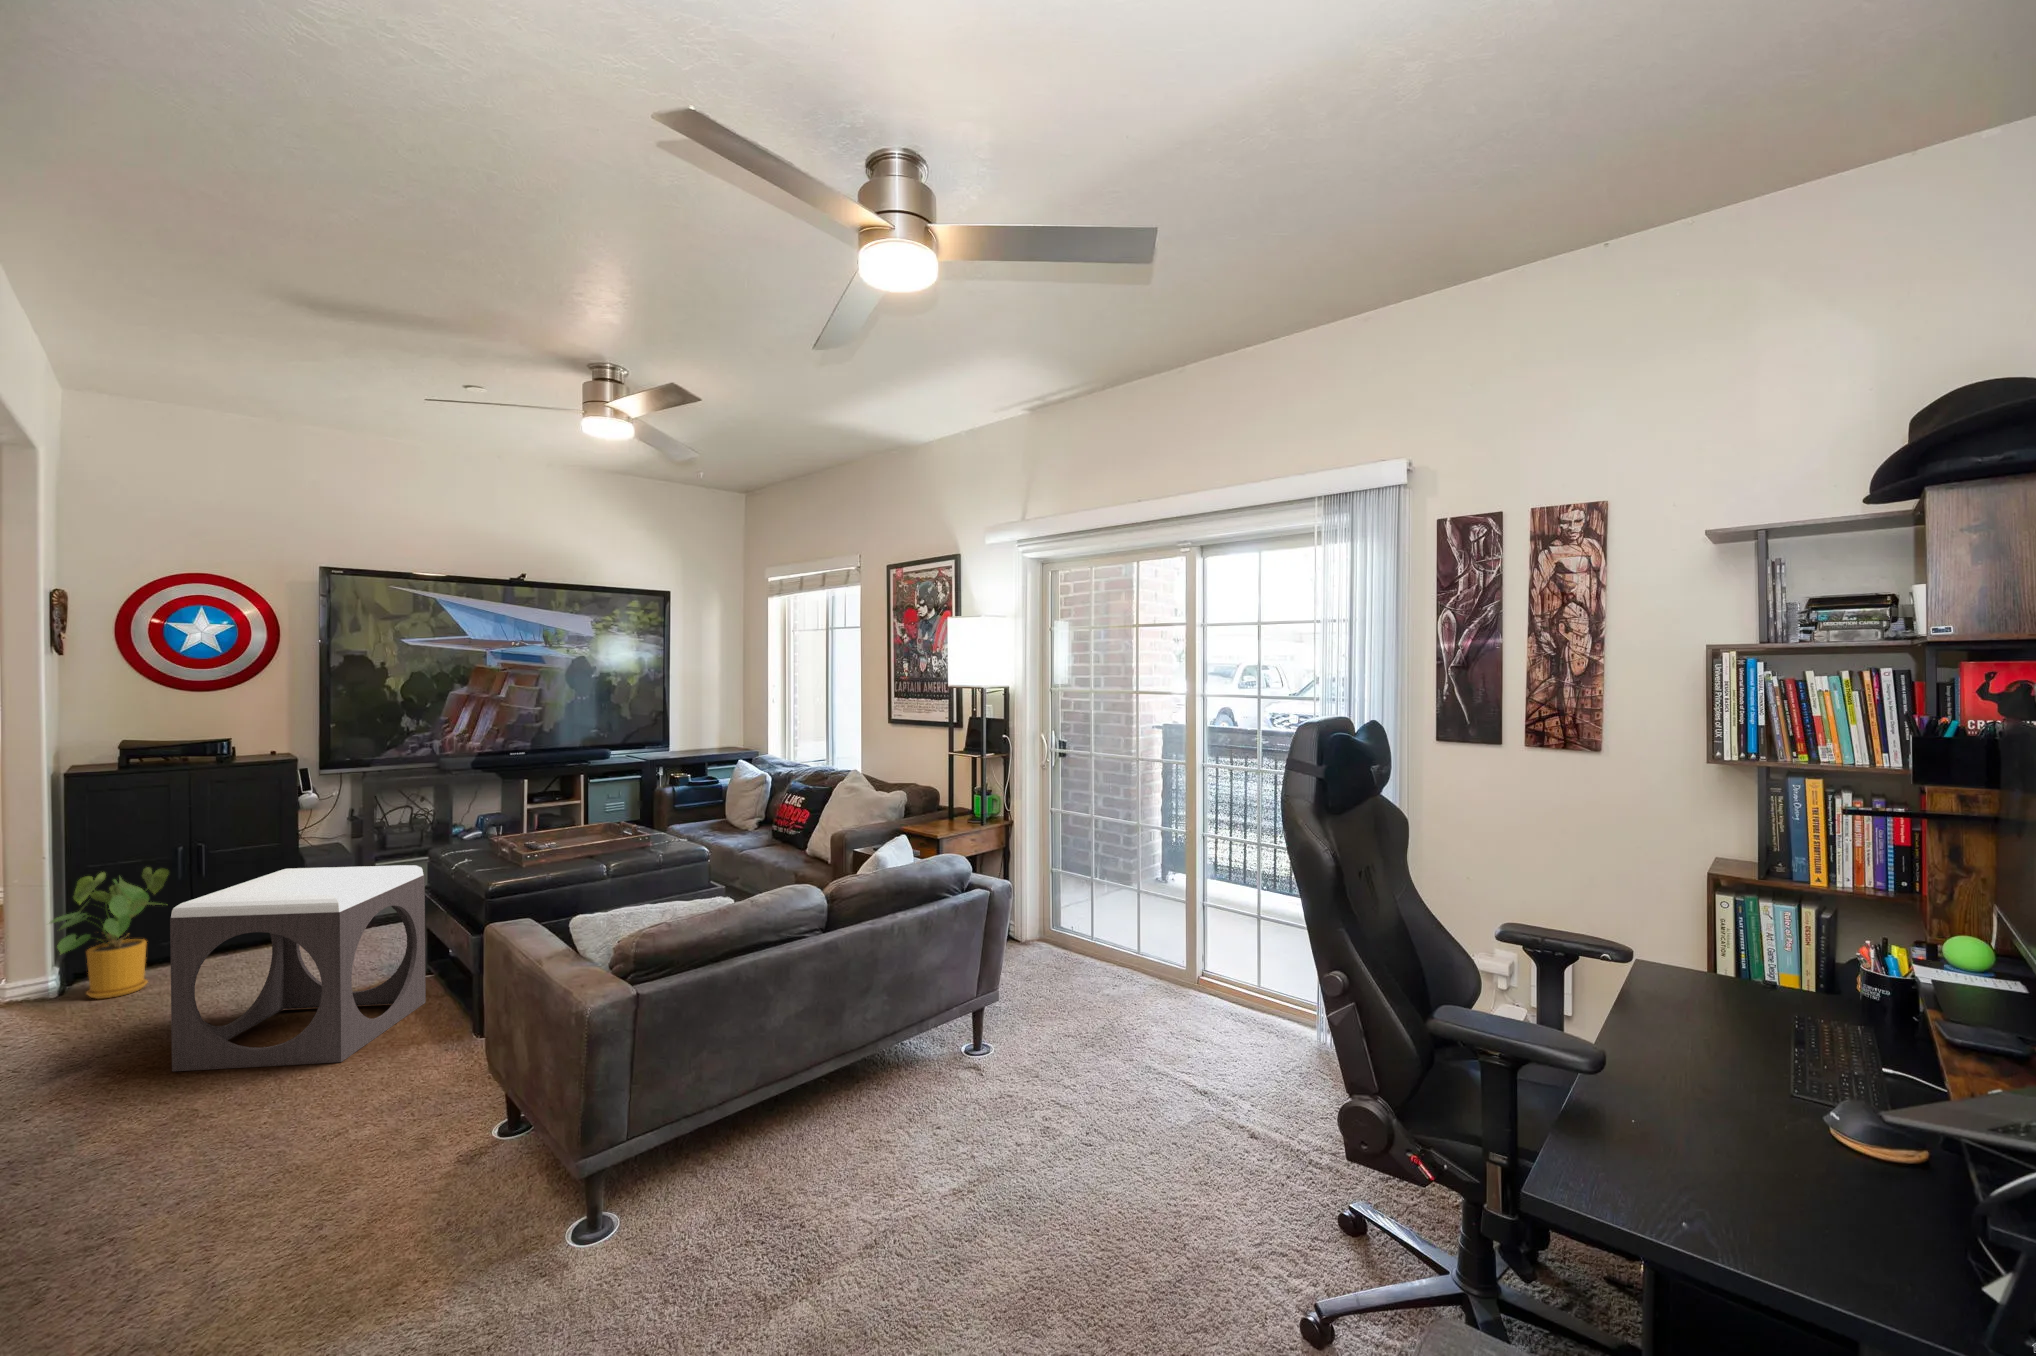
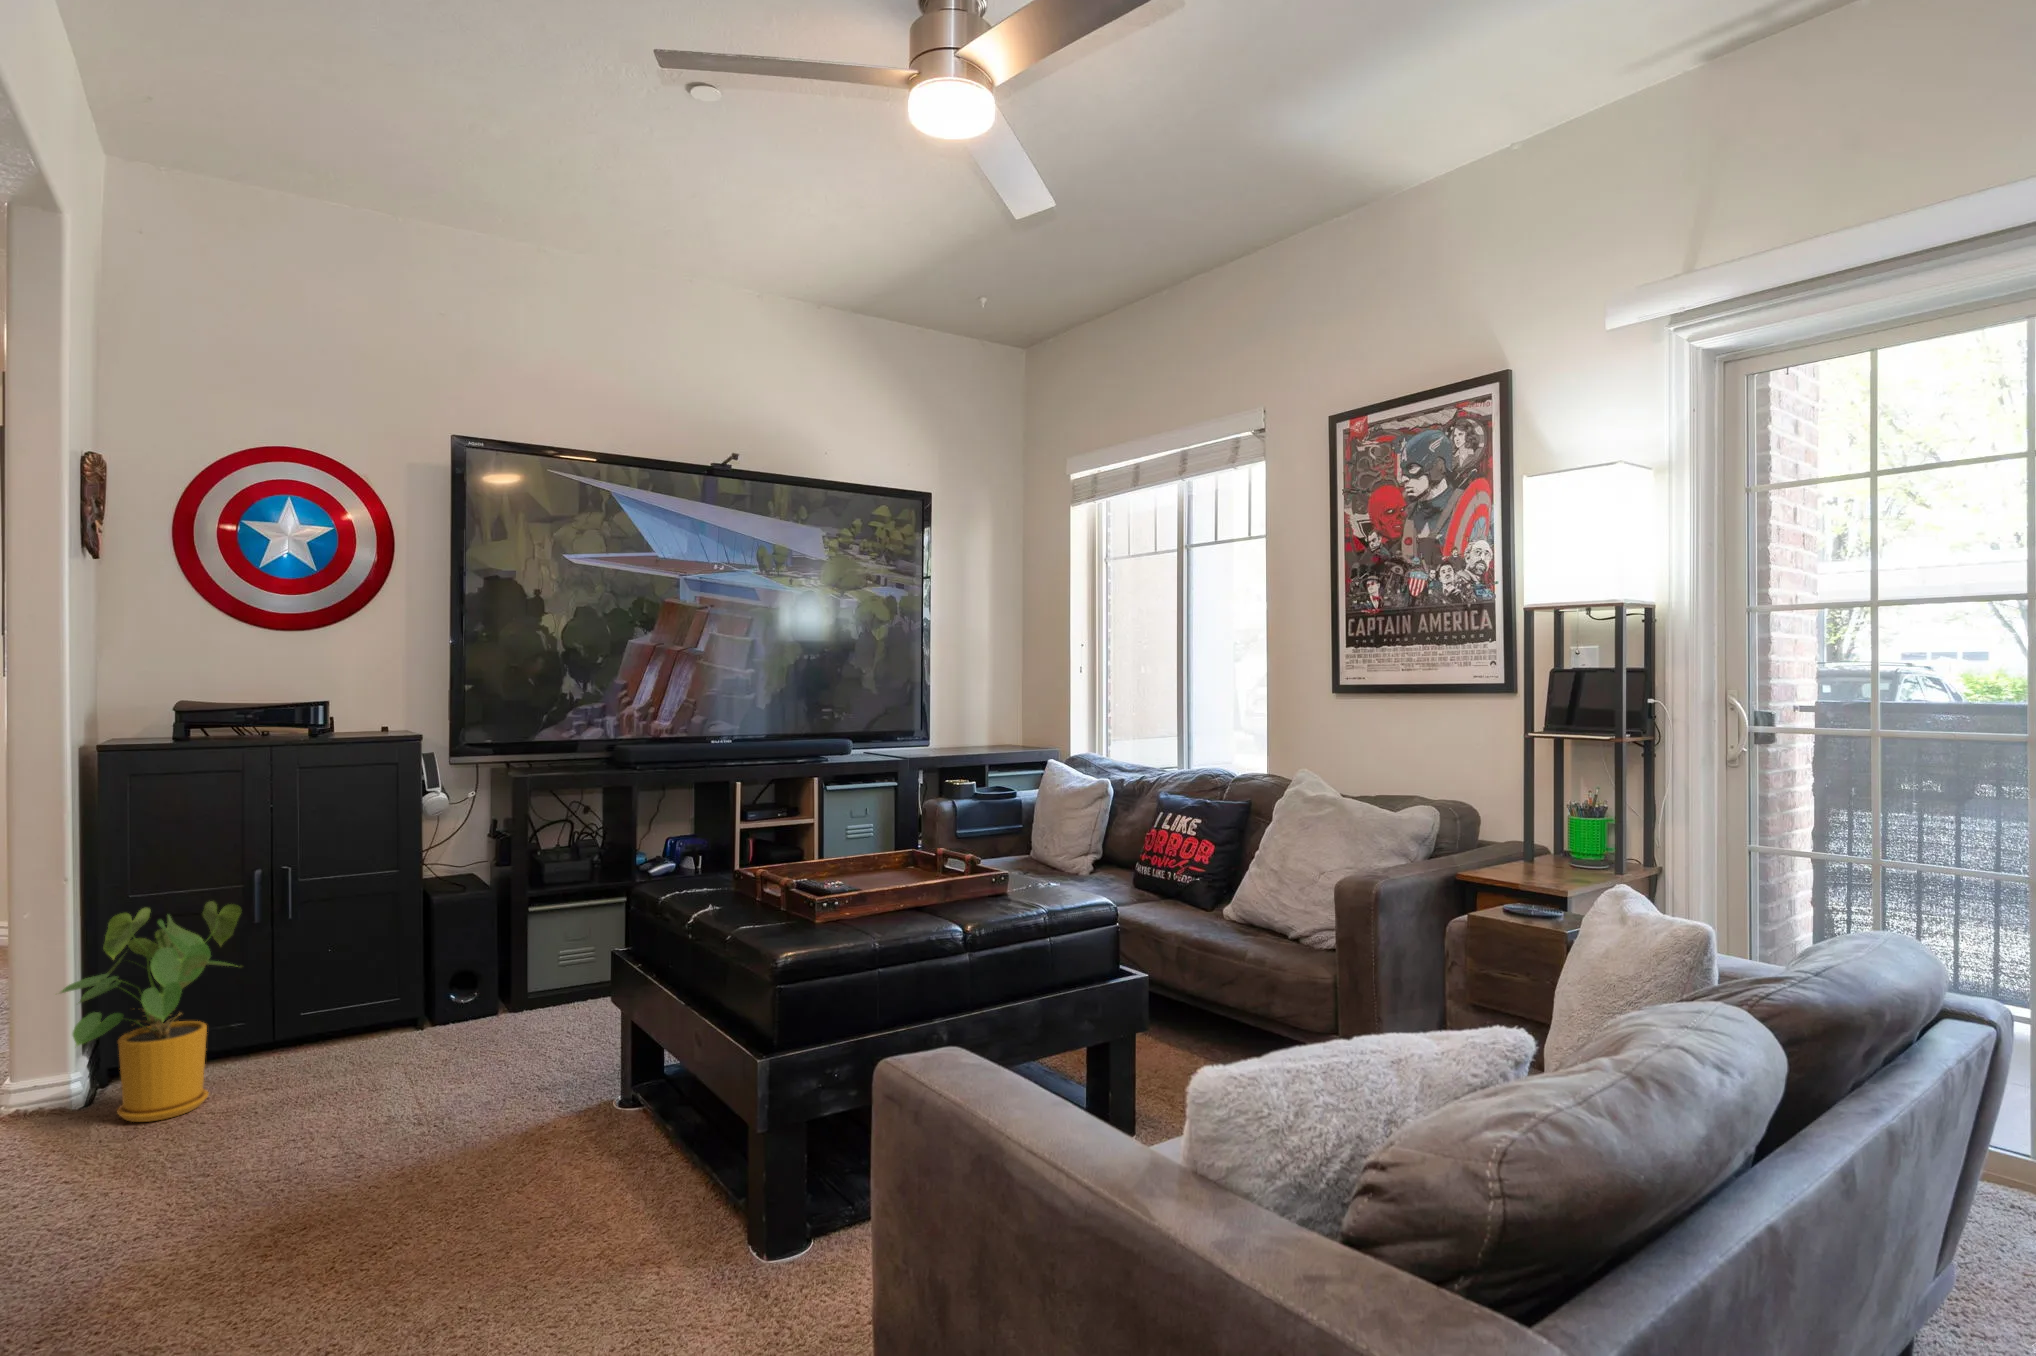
footstool: present [170,865,426,1071] -> none [236,913,652,1313]

